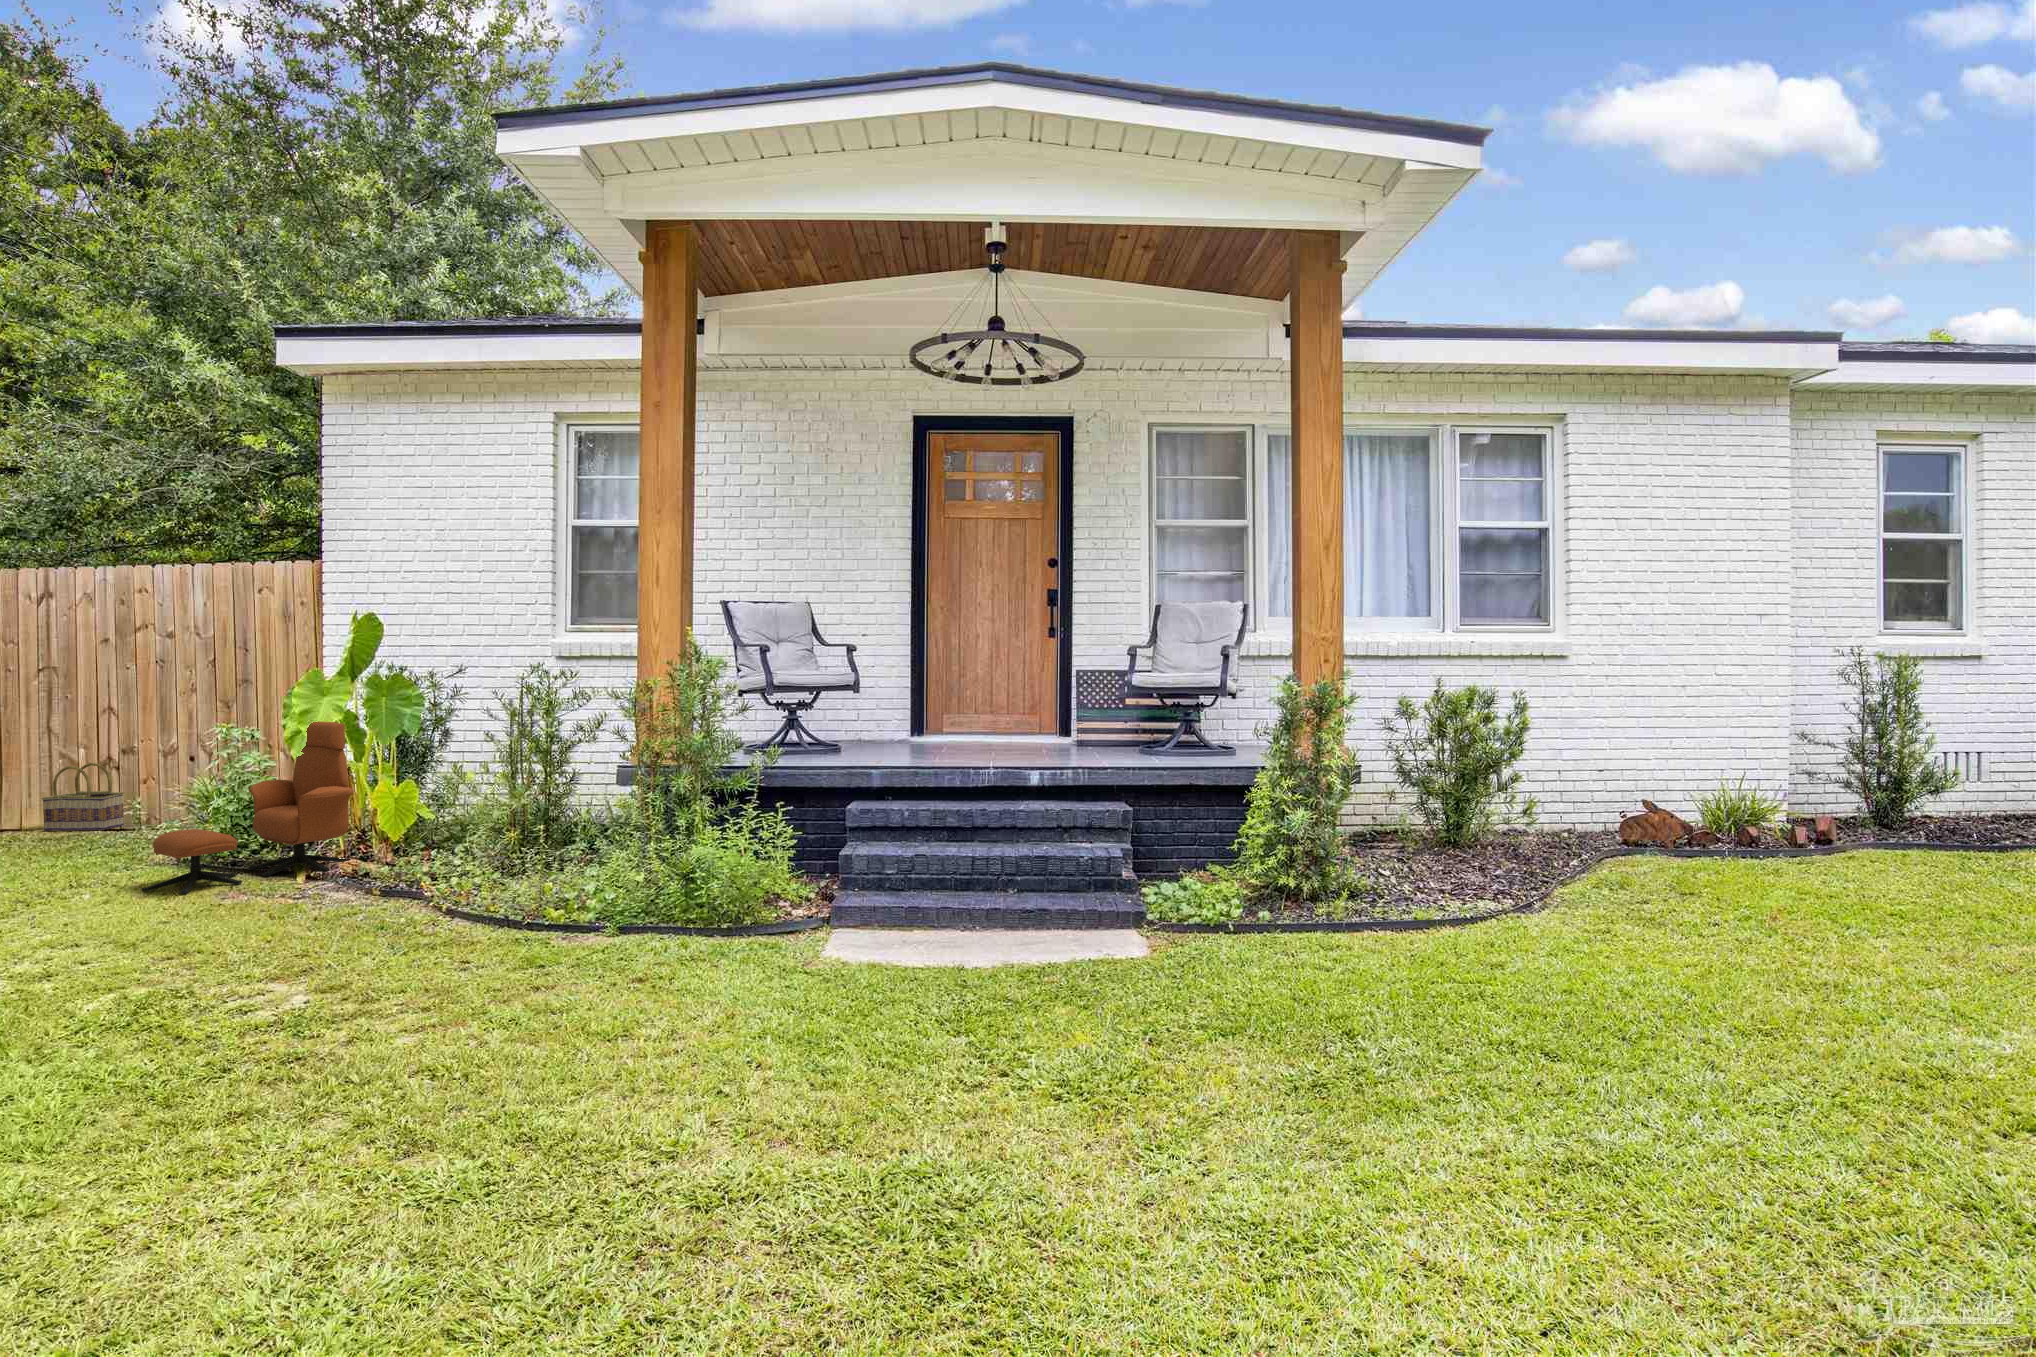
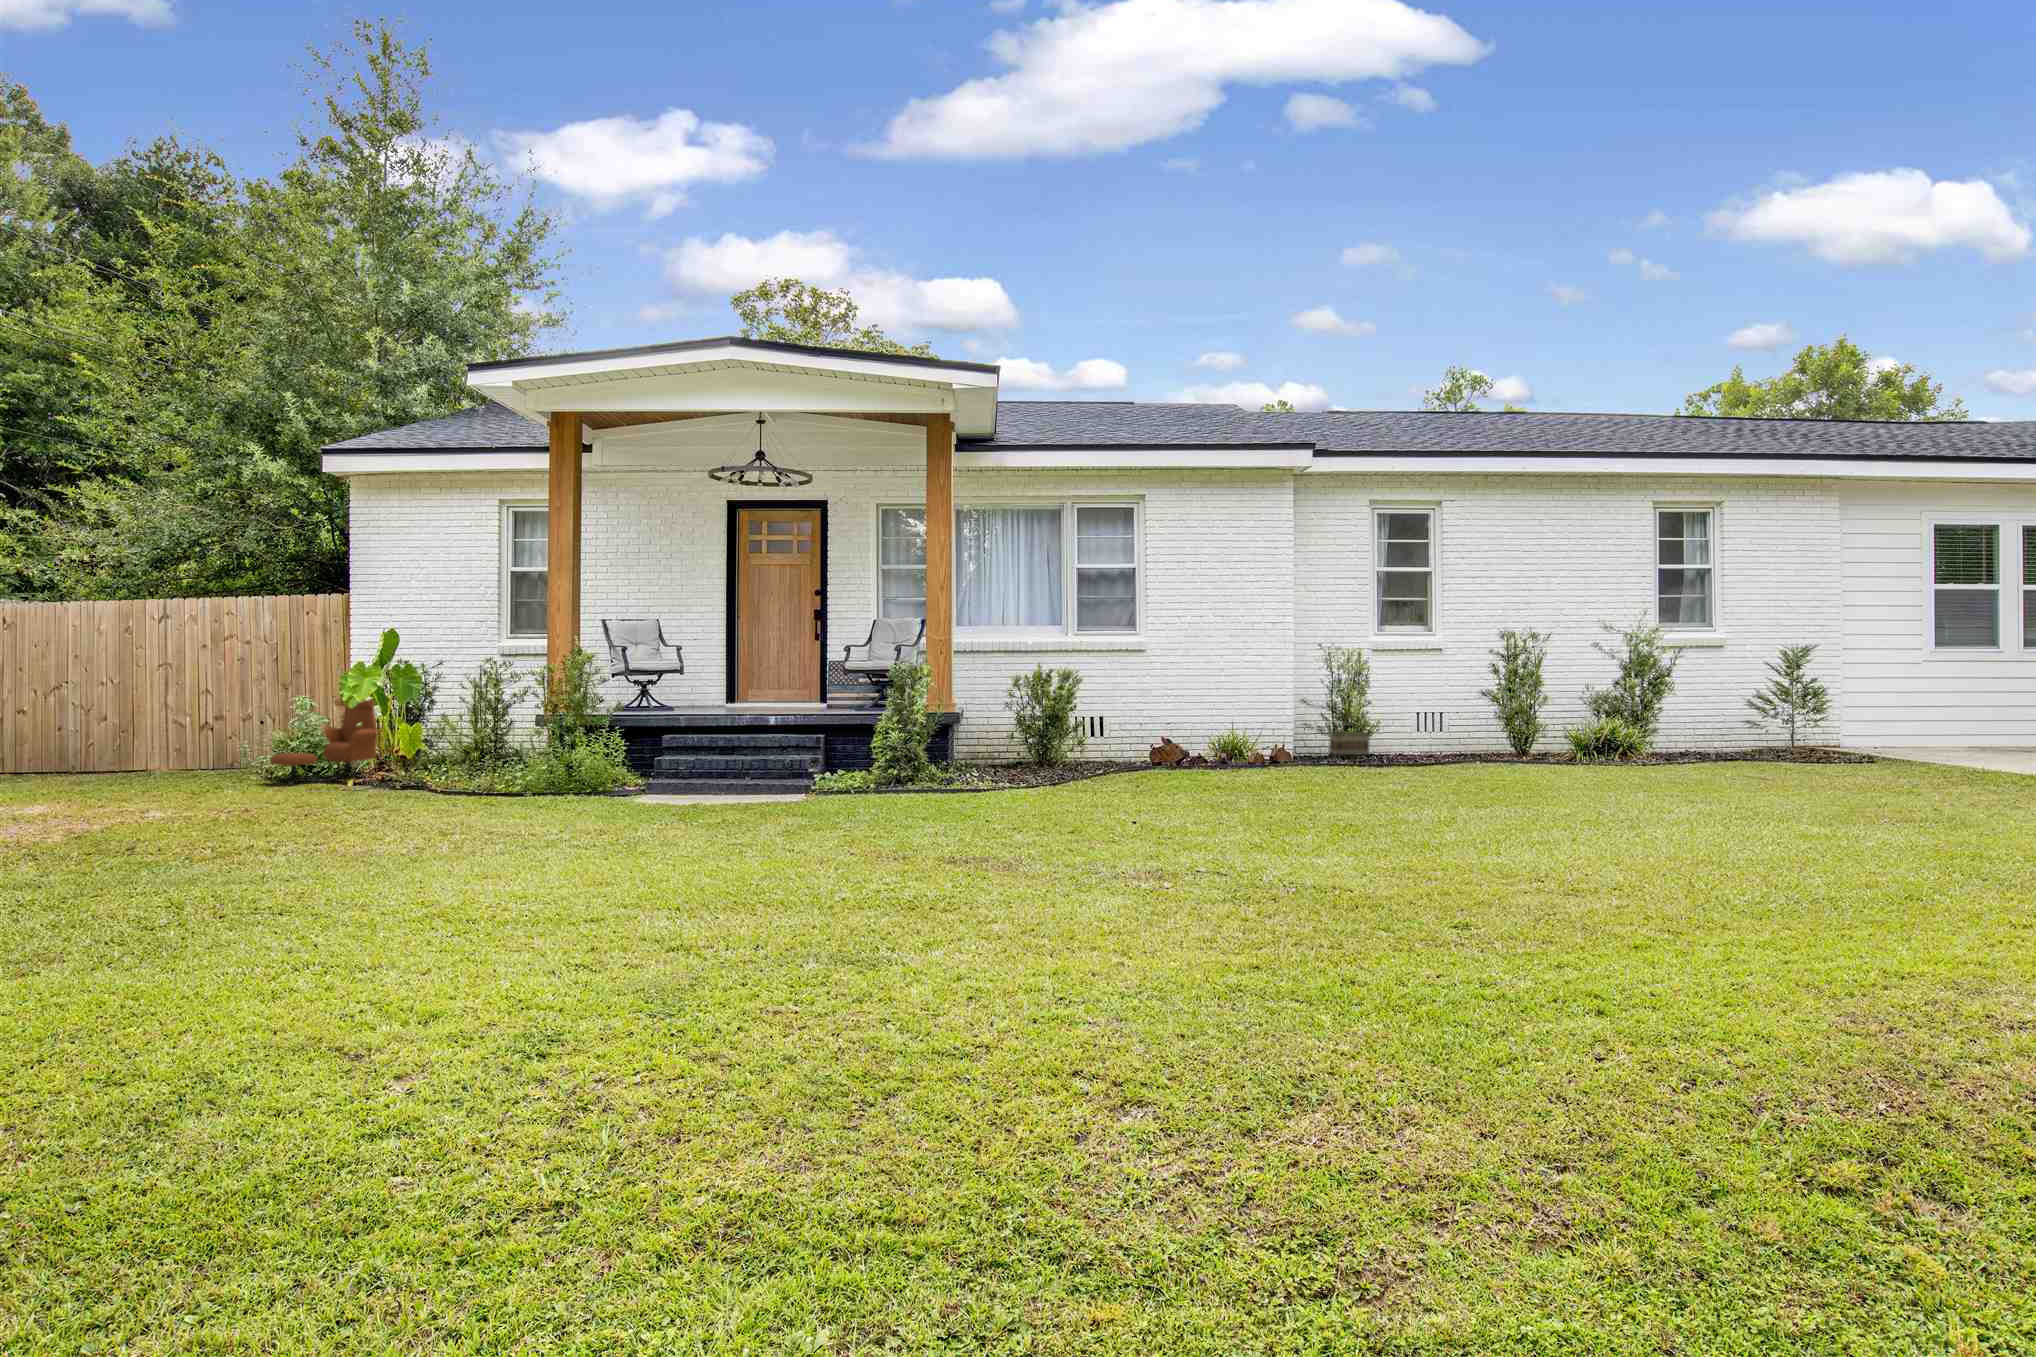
basket: present [42,763,124,831] -> present [1329,714,1370,755]

